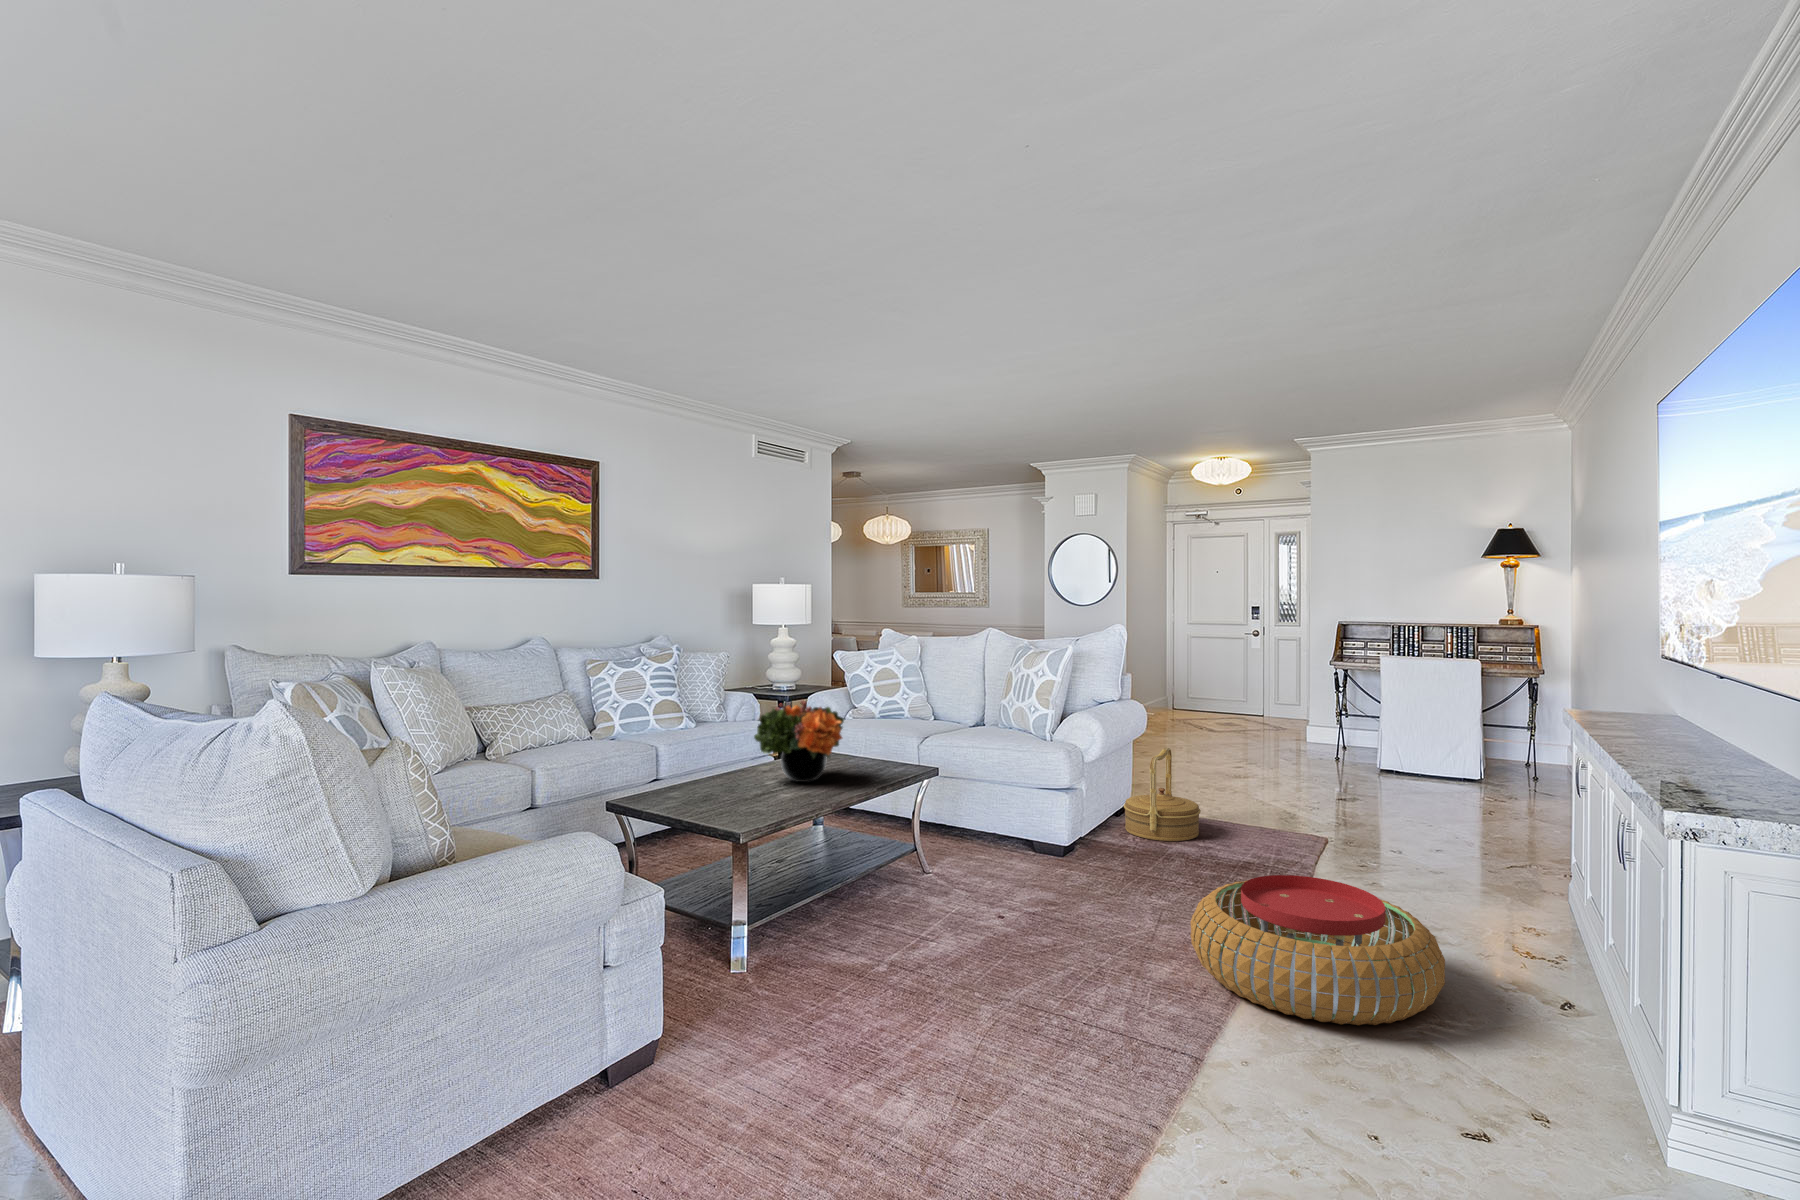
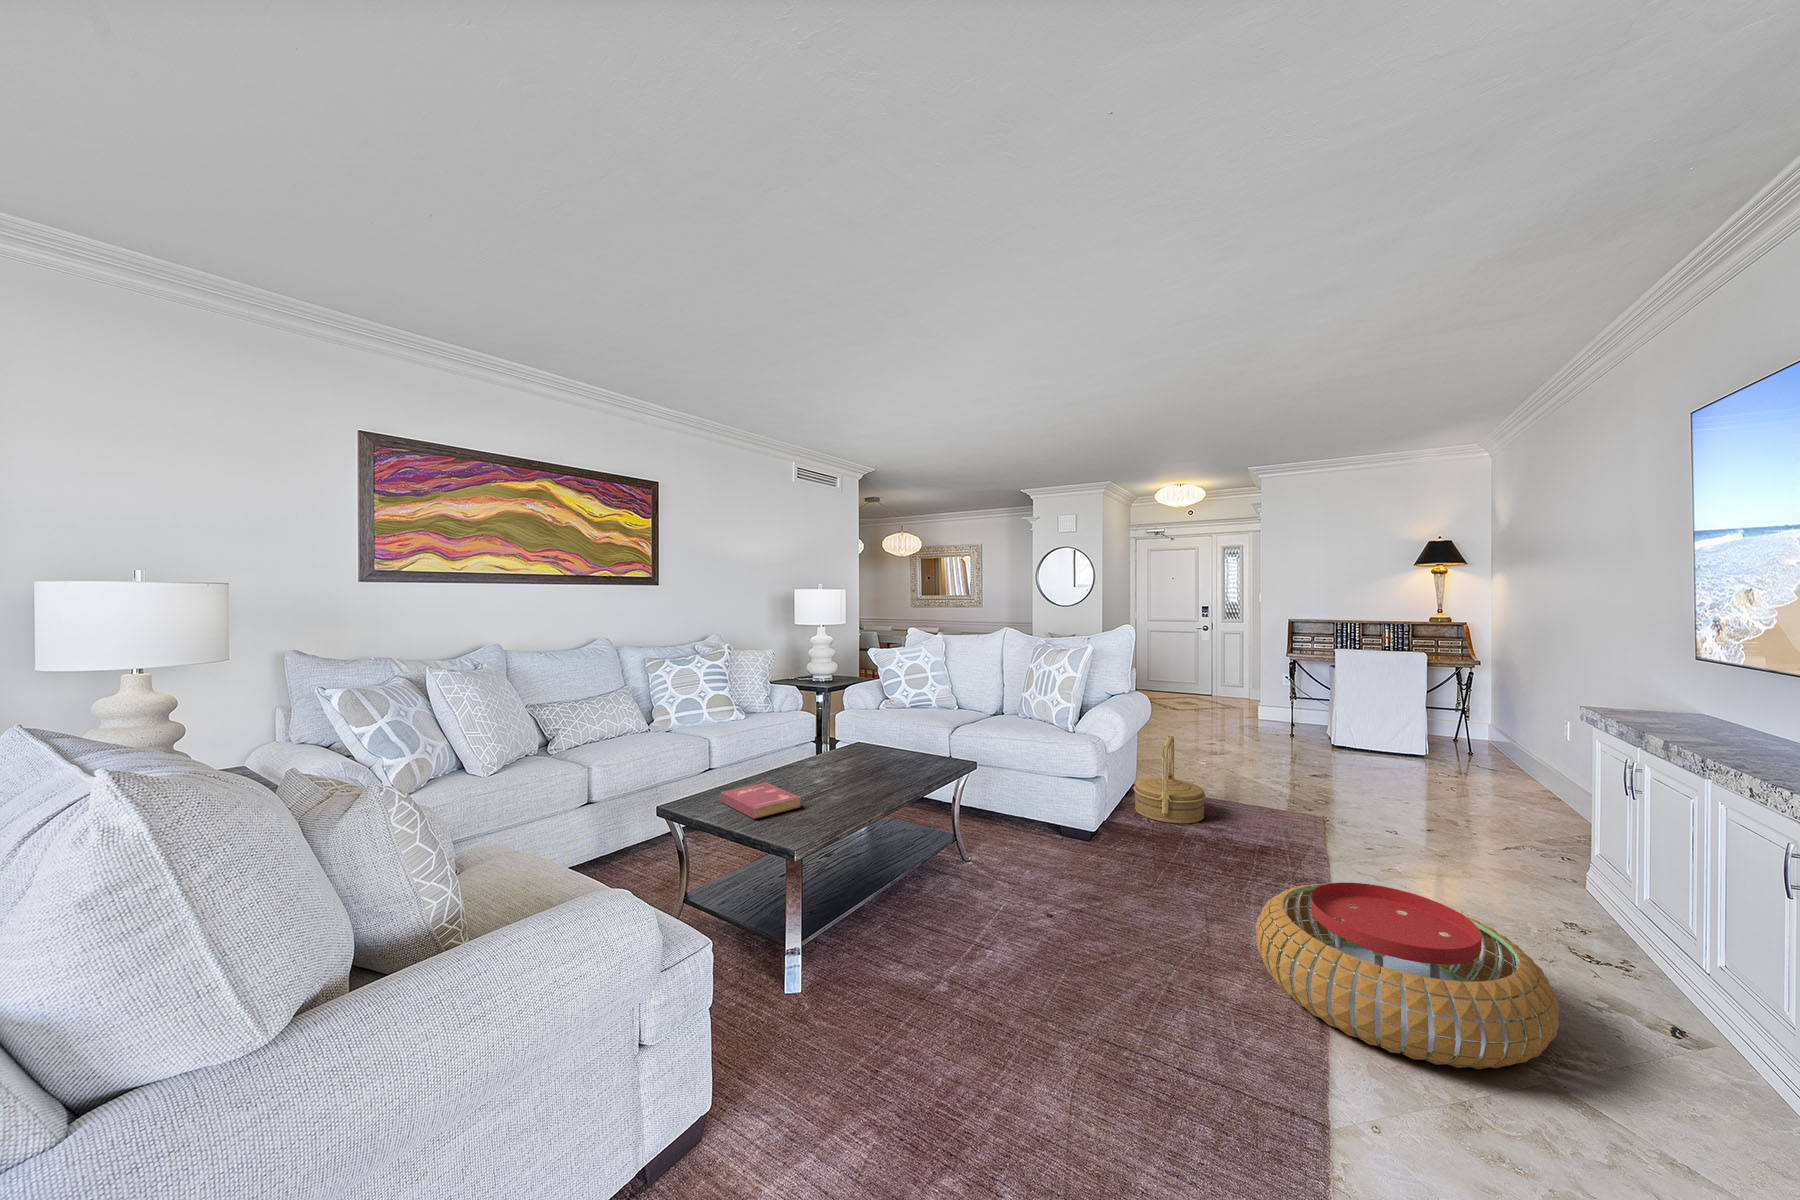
flower arrangement: present [754,701,844,782] -> none [803,701,891,781]
book: none [668,781,748,811] -> present [720,782,801,819]

